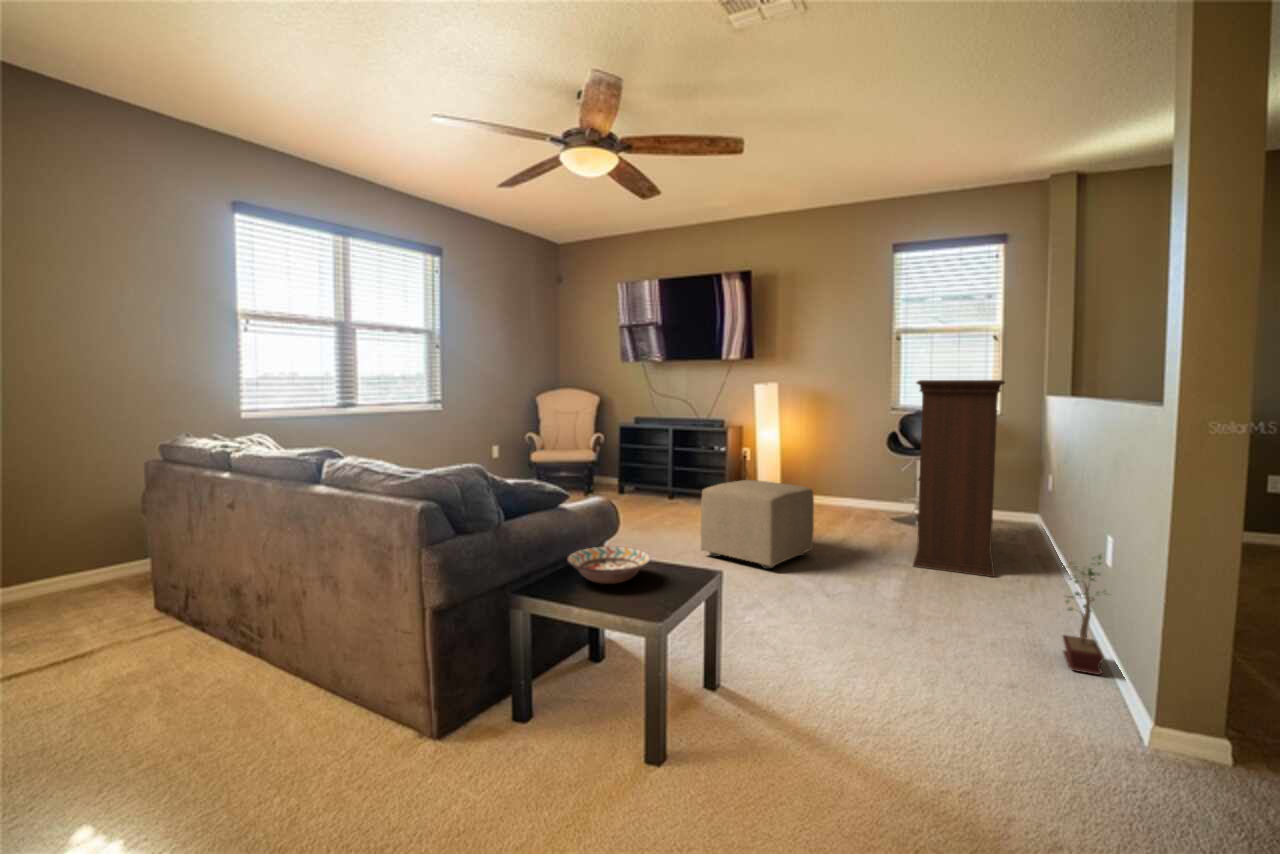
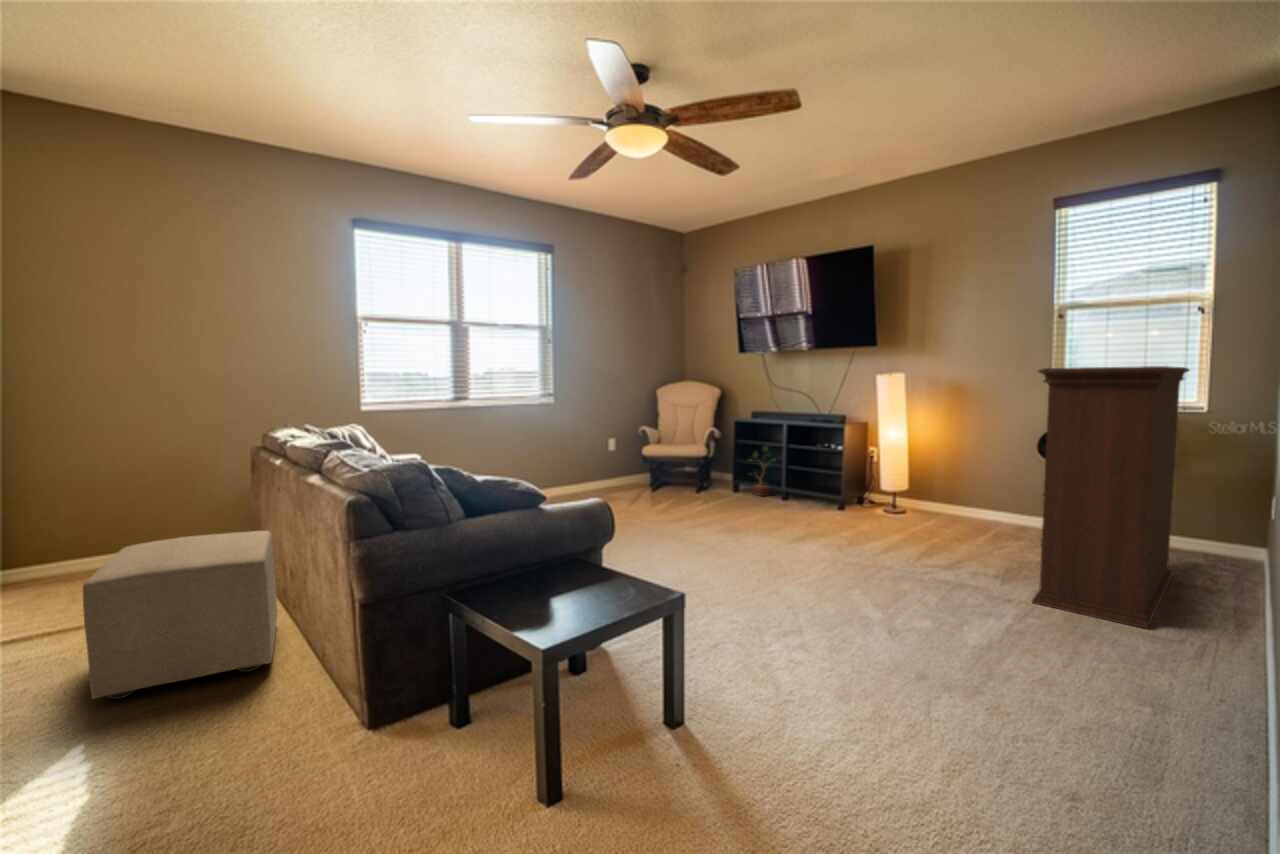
ottoman: present [701,480,814,569] -> present [83,531,277,699]
decorative bowl: present [568,546,650,584] -> none [513,552,603,594]
potted plant: present [1063,555,1105,675] -> present [751,453,776,496]

